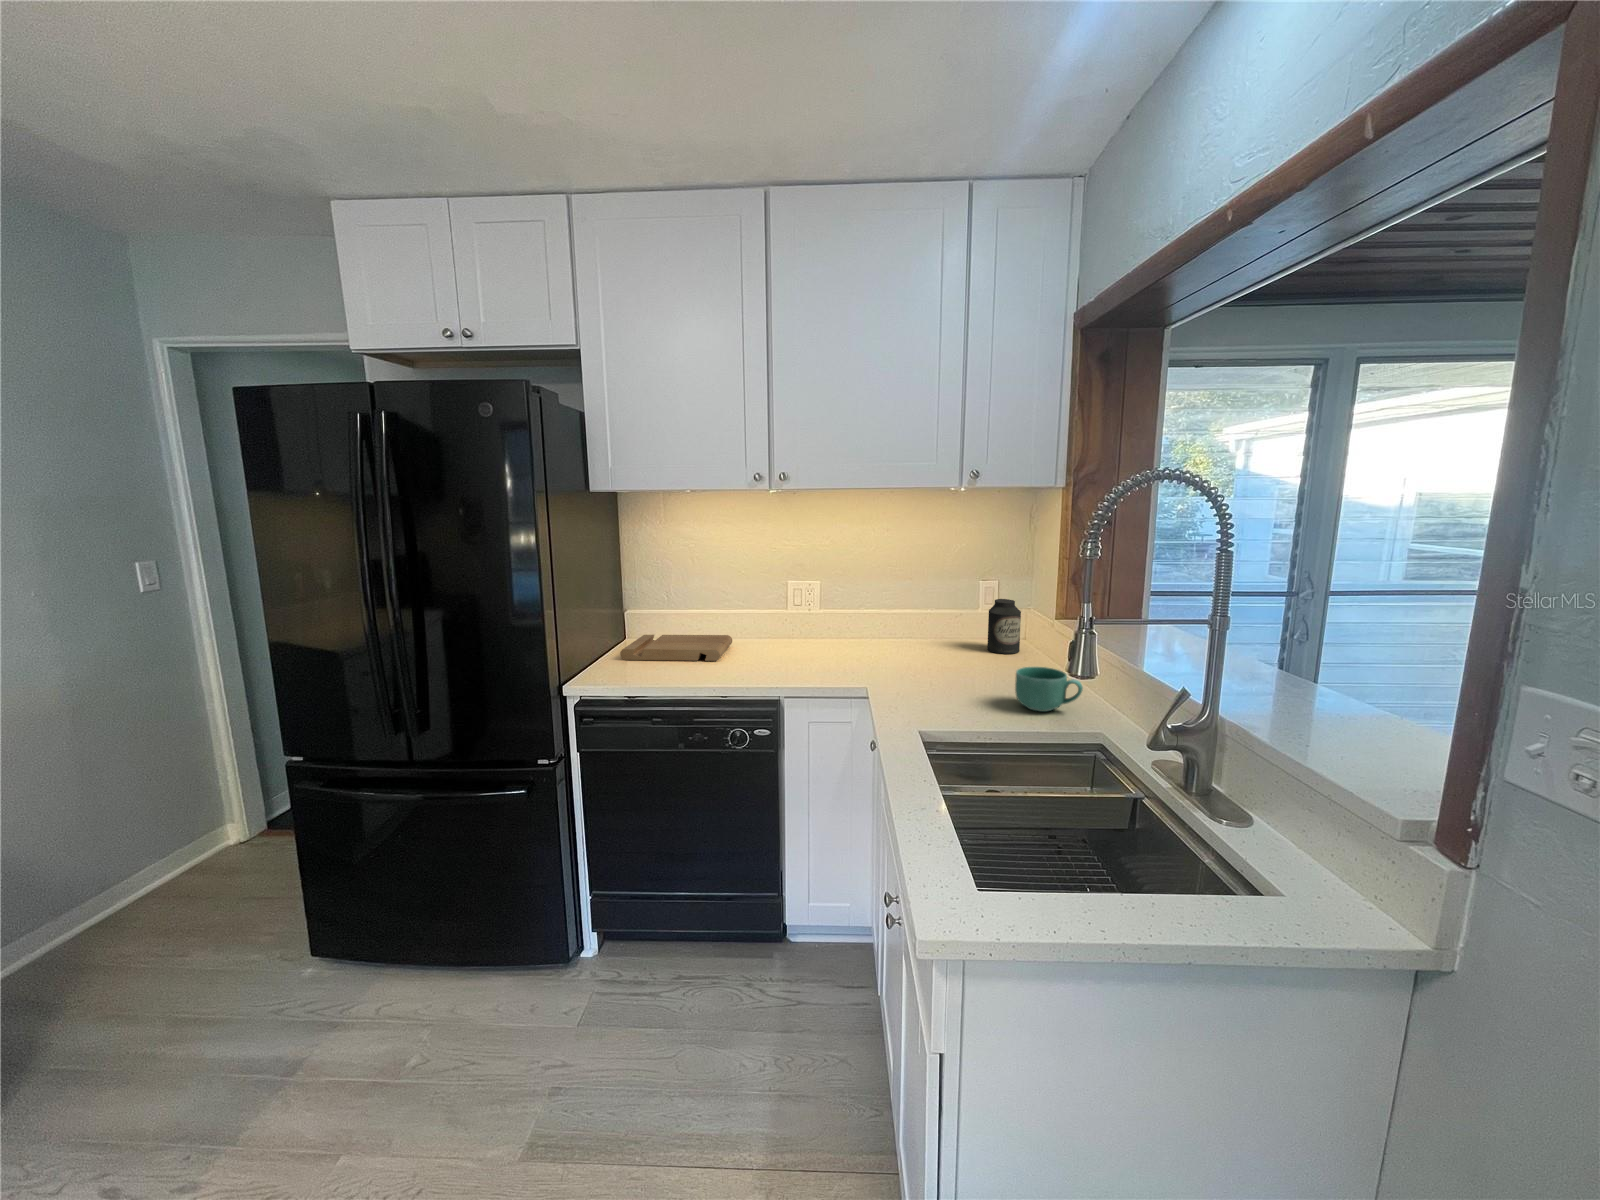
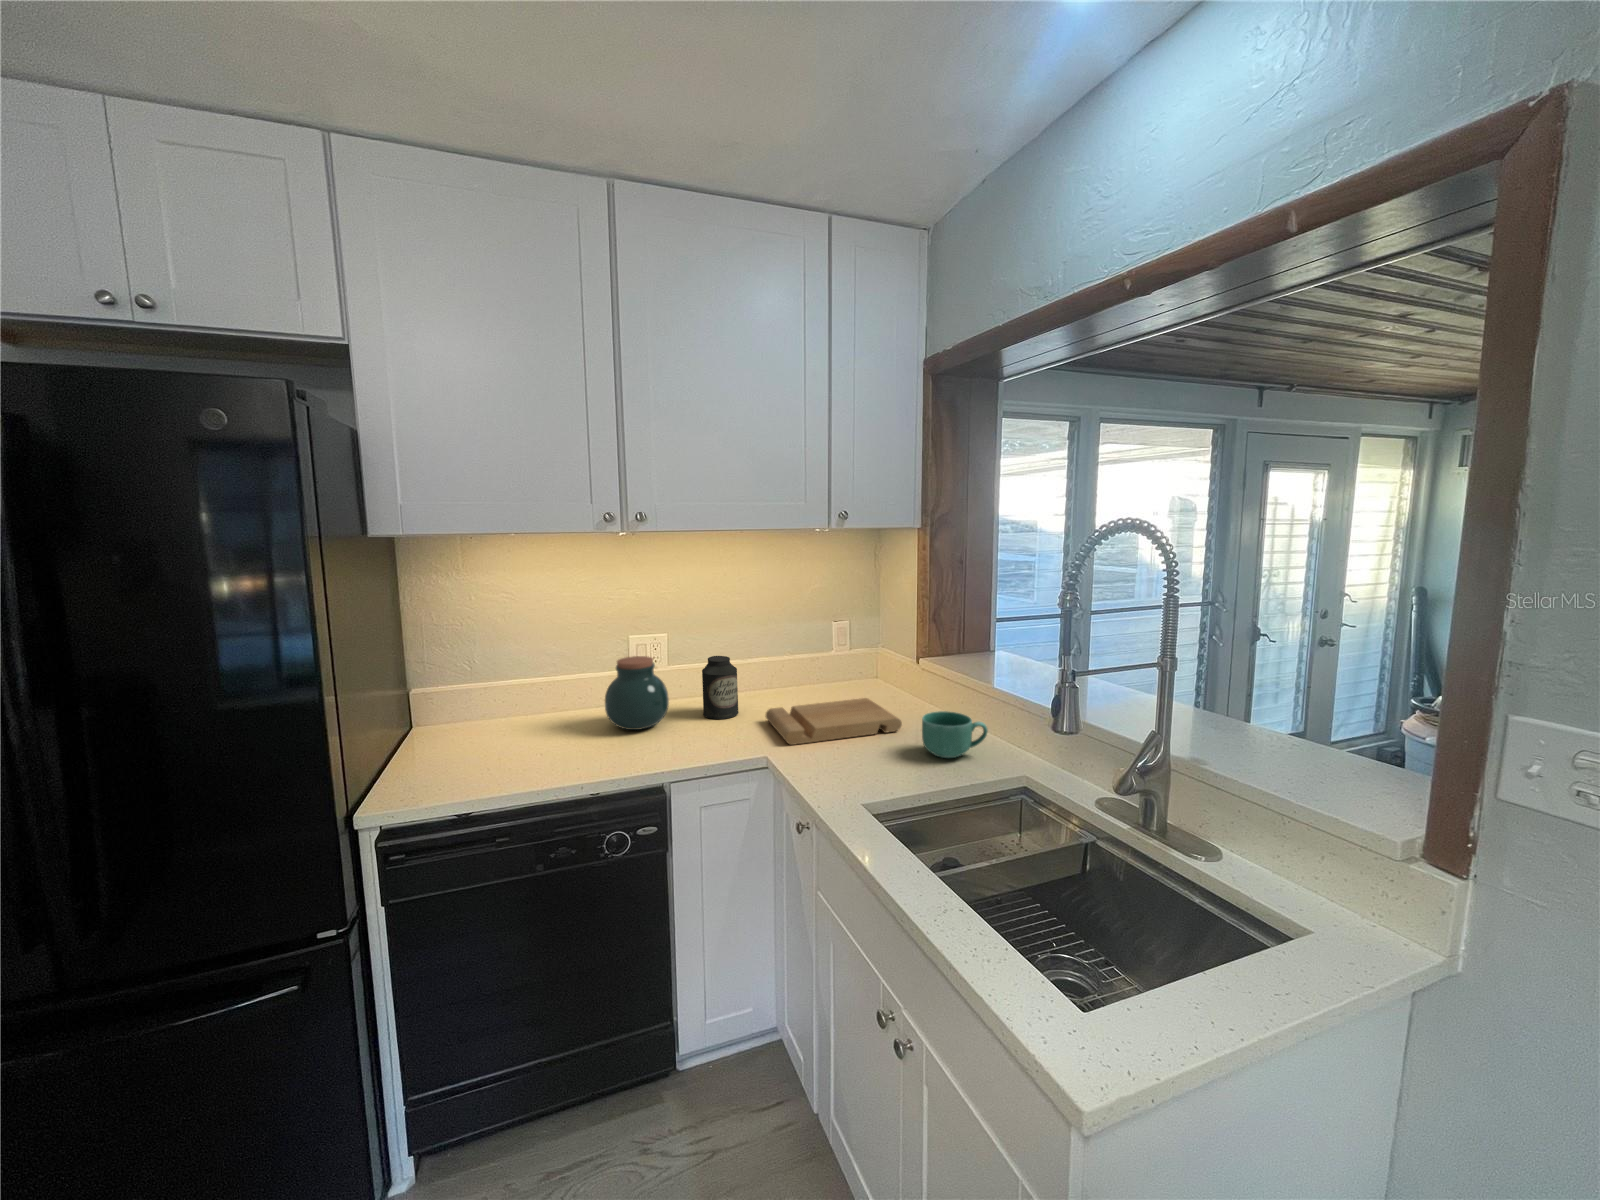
jar: none [755,596,807,657] -> present [605,656,669,730]
canister: present [987,599,1021,654] -> present [702,656,739,719]
cutting board: present [620,635,732,661] -> present [766,698,902,745]

